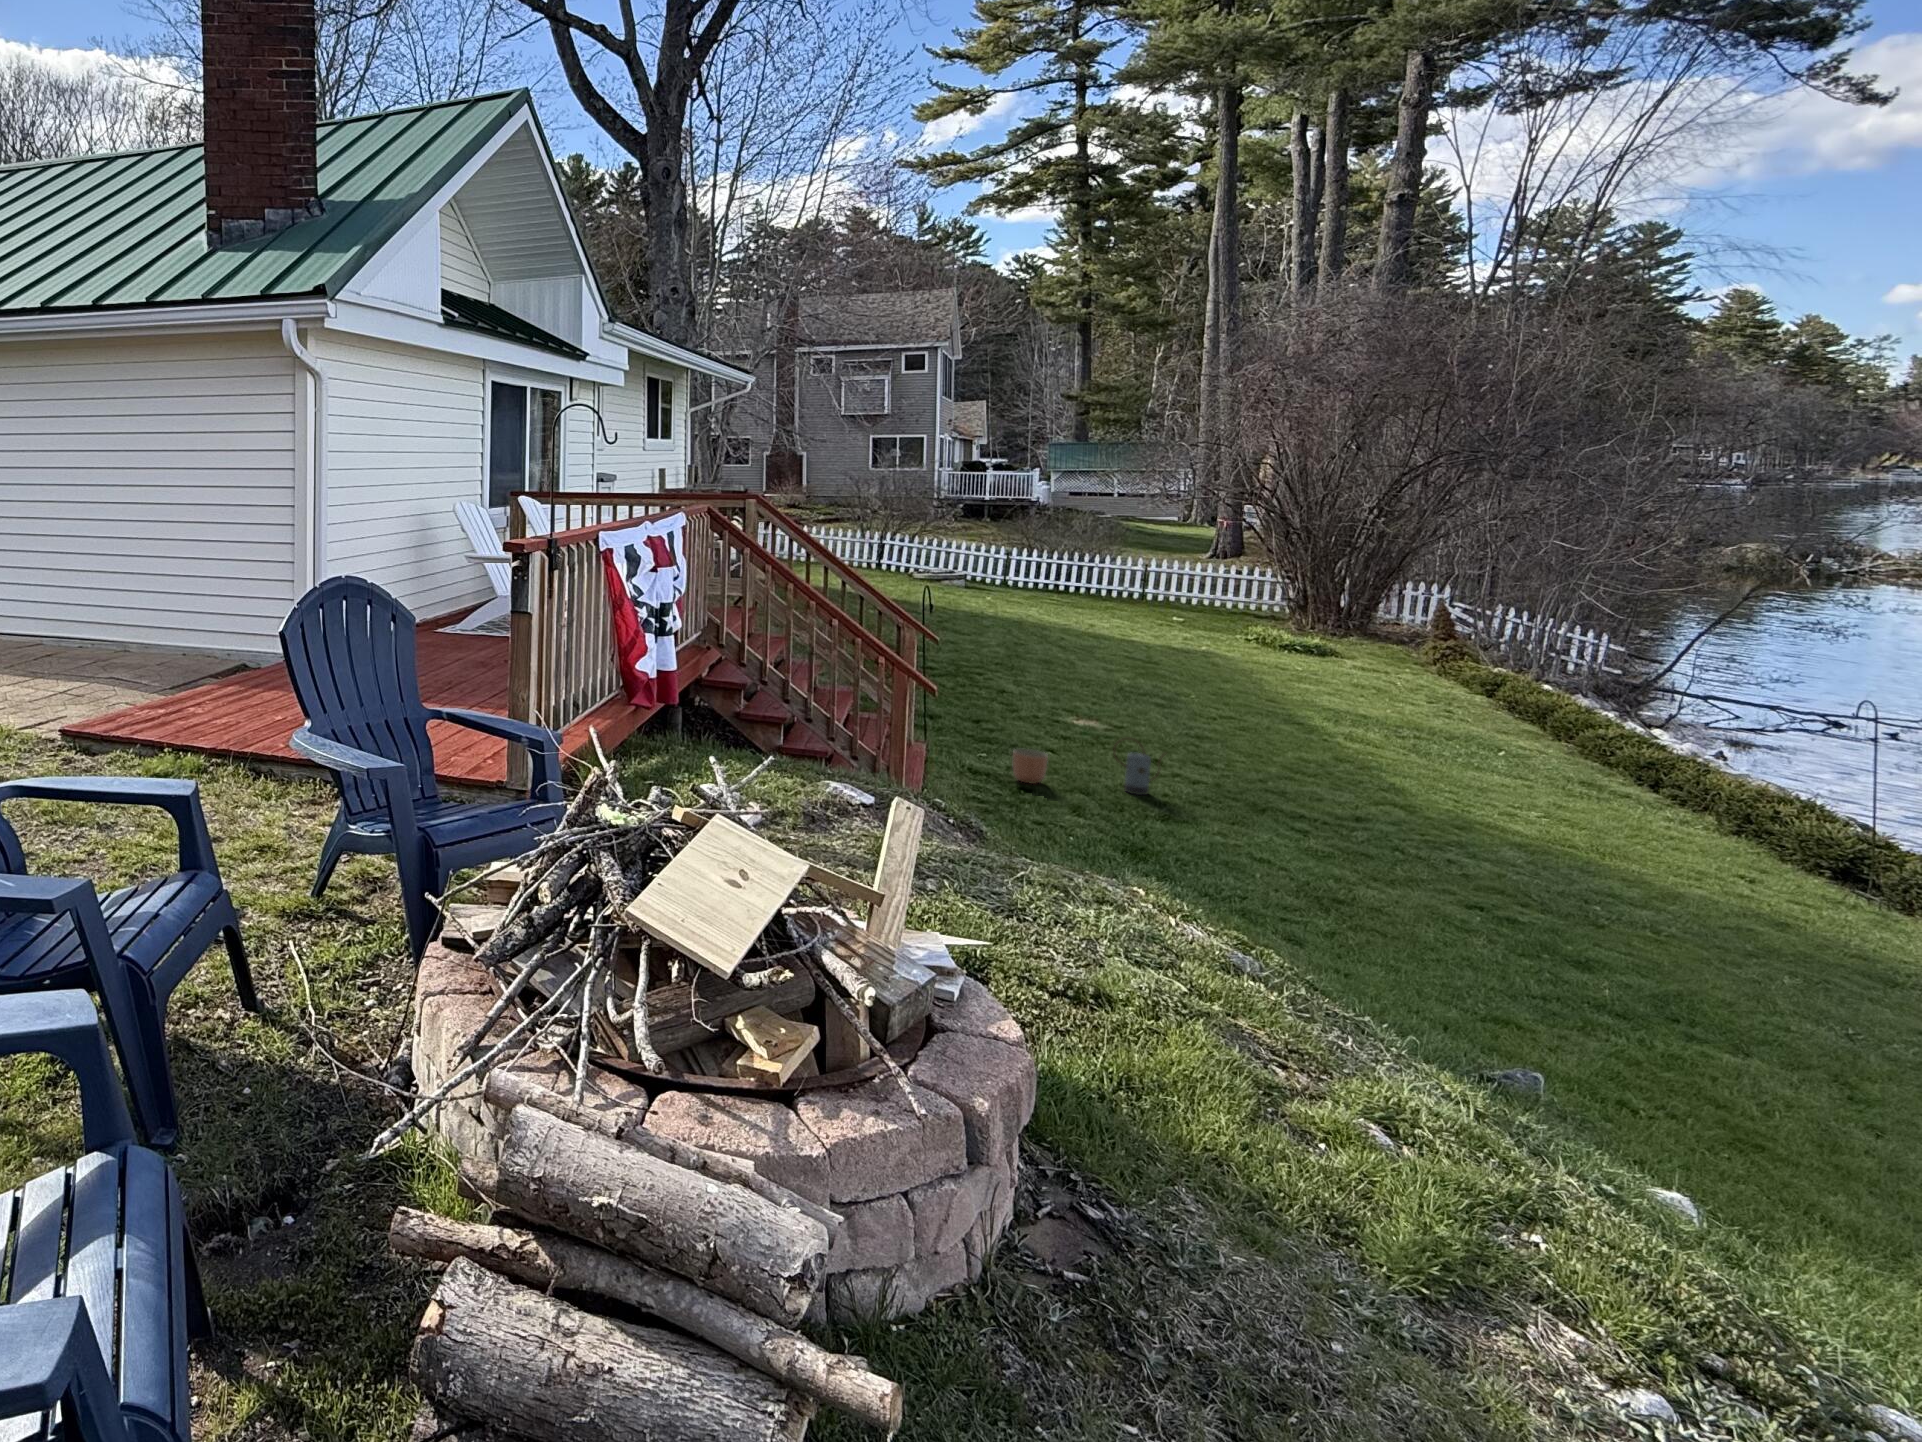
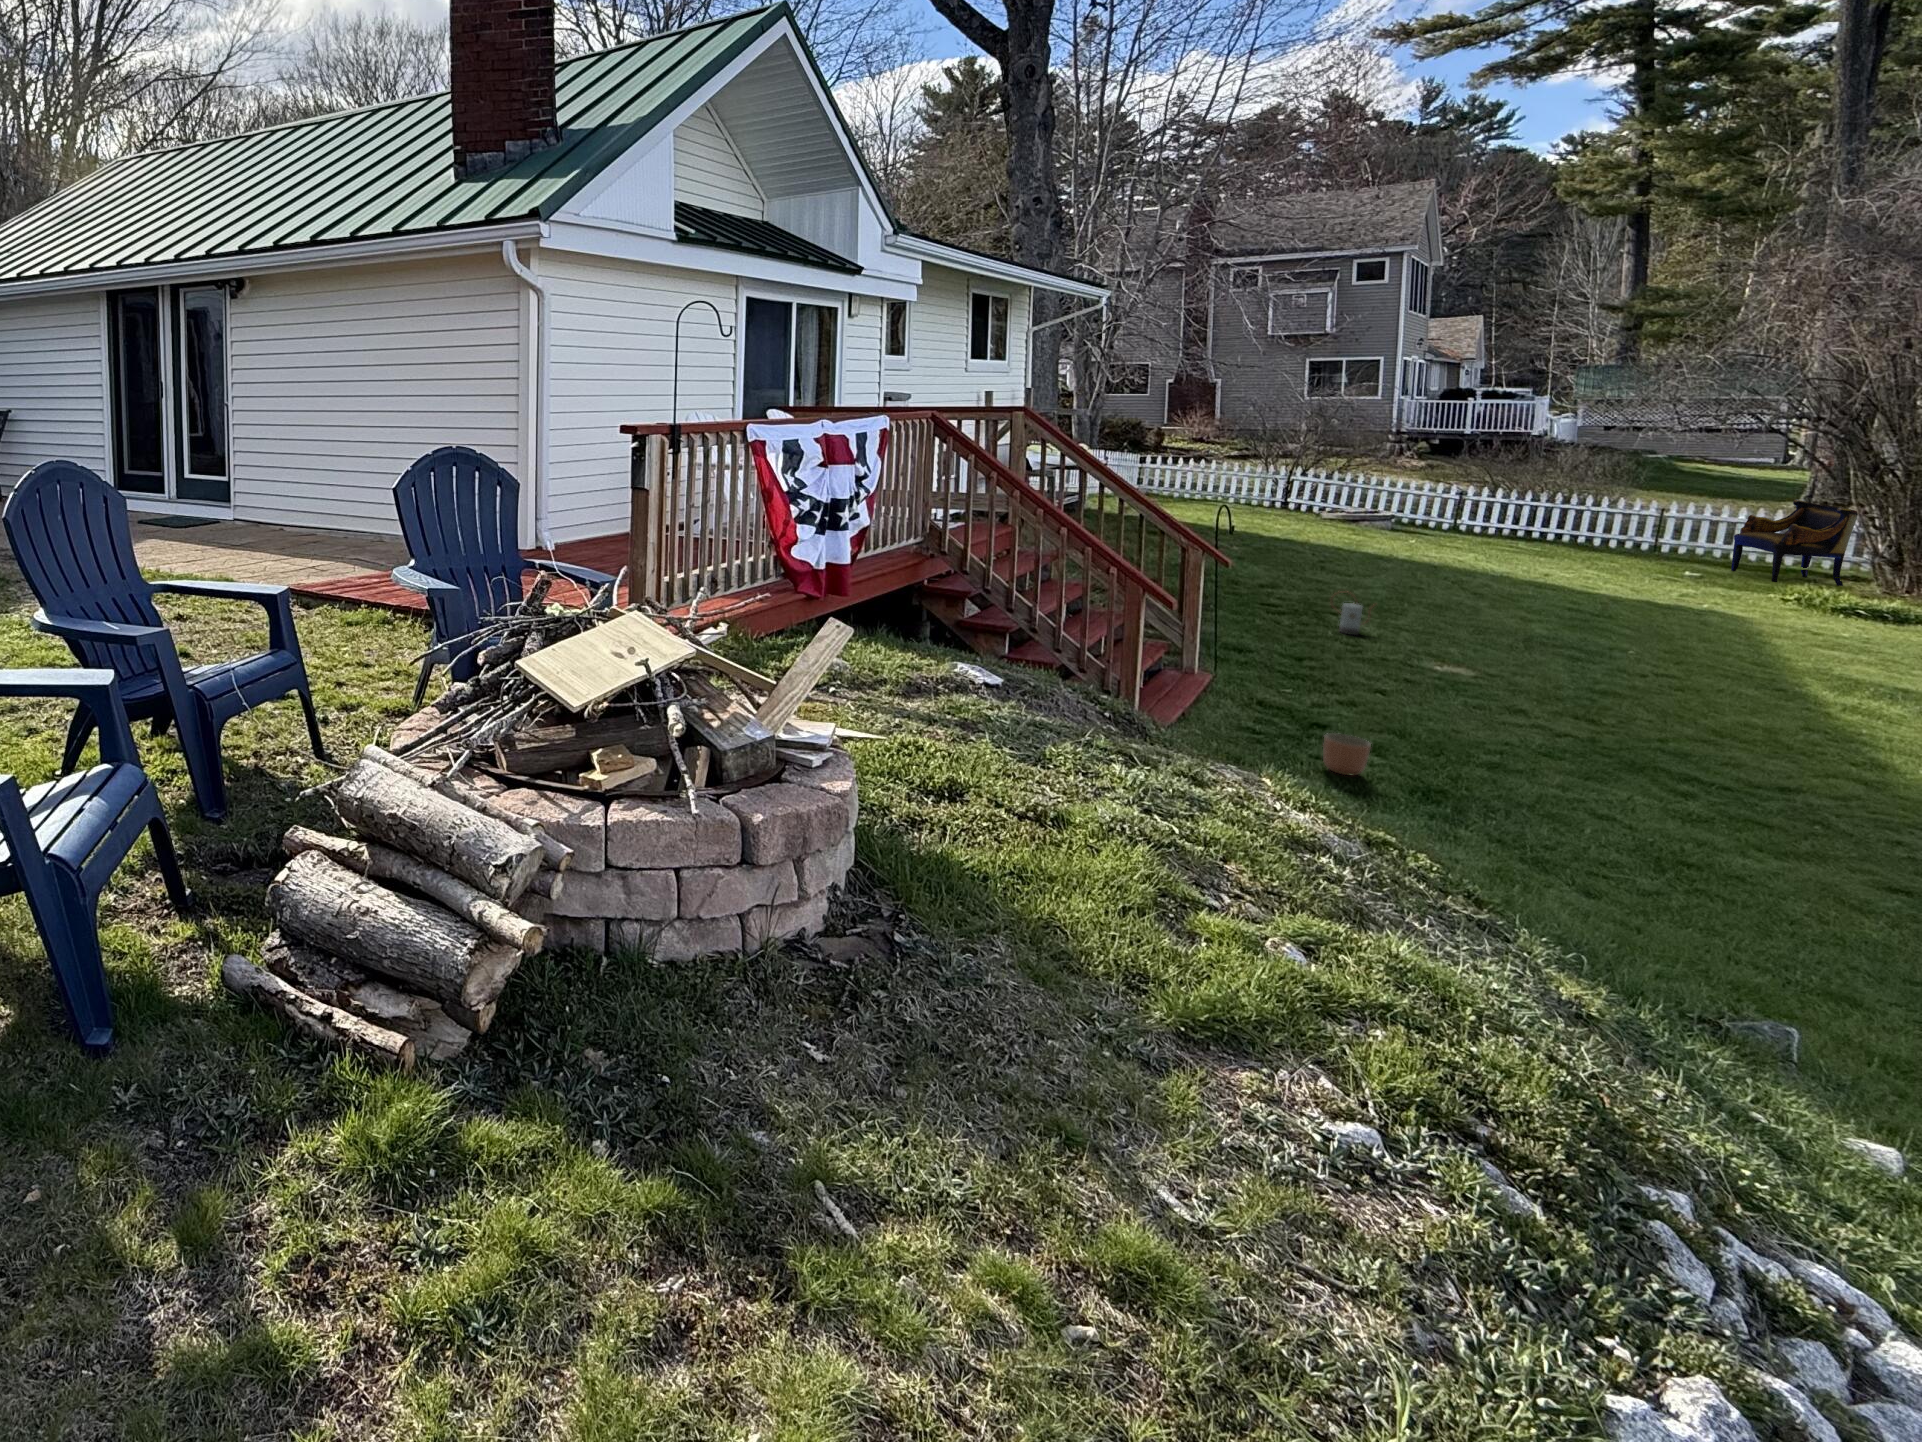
armchair: none [1195,549,1270,616] -> present [1731,499,1858,586]
watering can: present [1114,740,1166,795] -> present [1332,600,1374,635]

